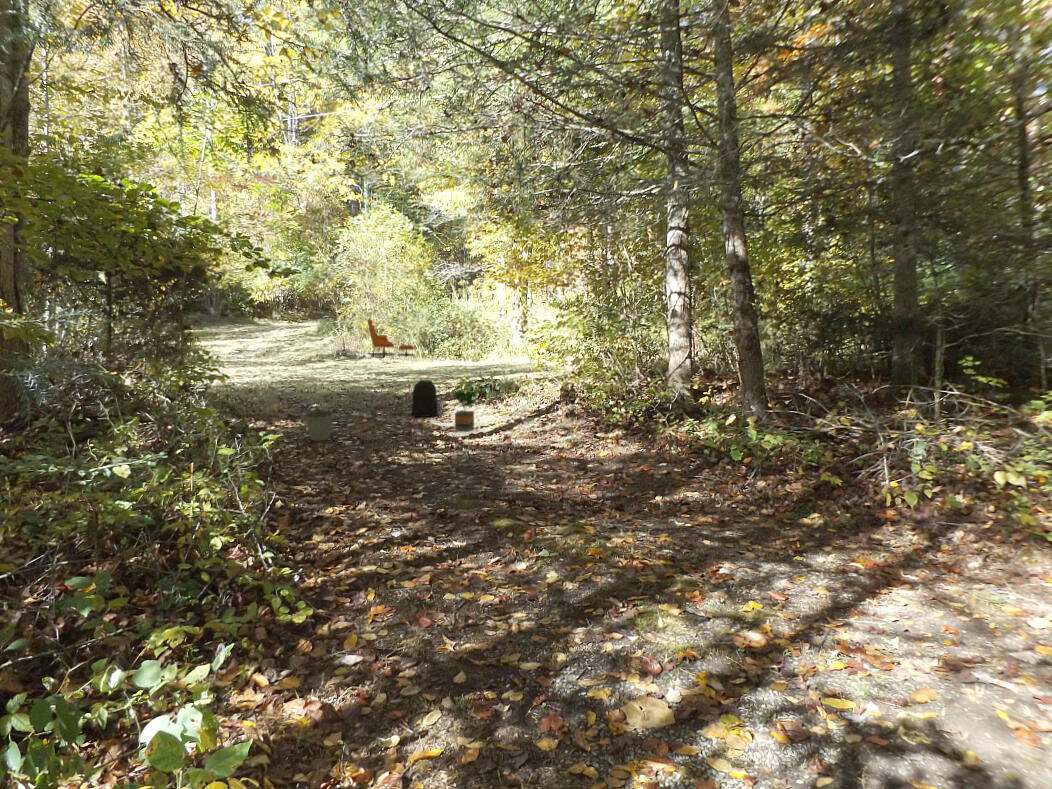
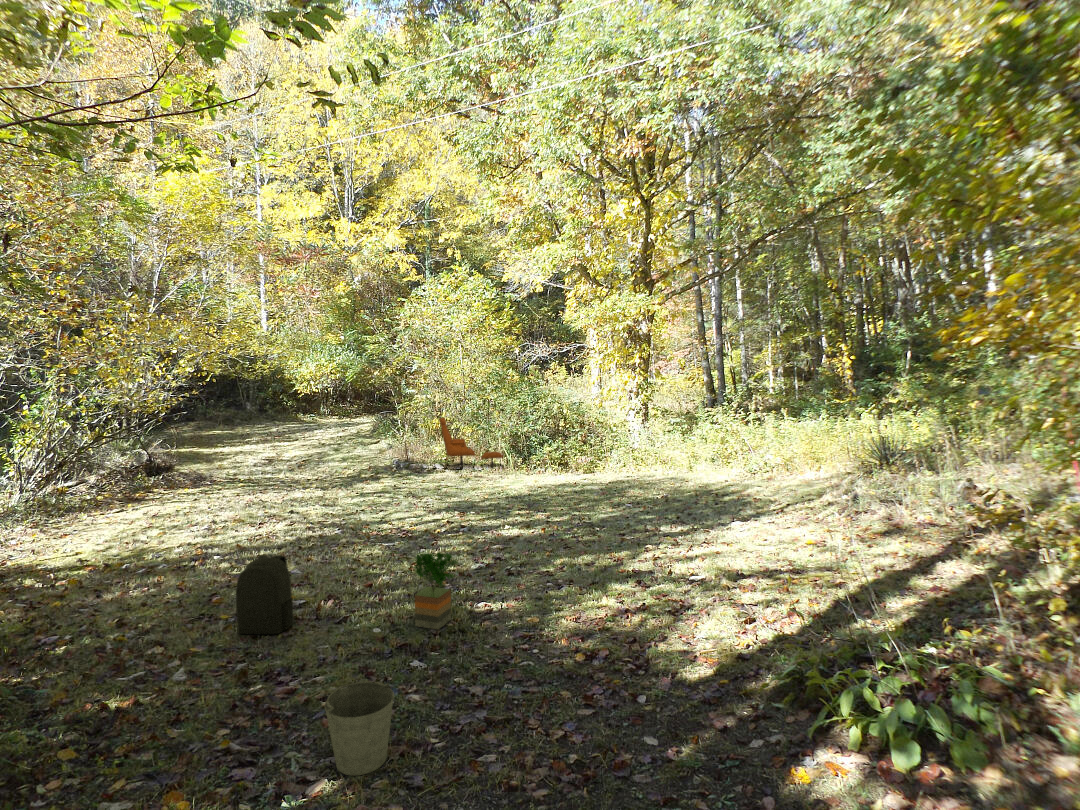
backpack: present [411,380,438,417] -> present [236,555,294,634]
potted tree: present [454,391,478,431] -> present [414,552,458,629]

